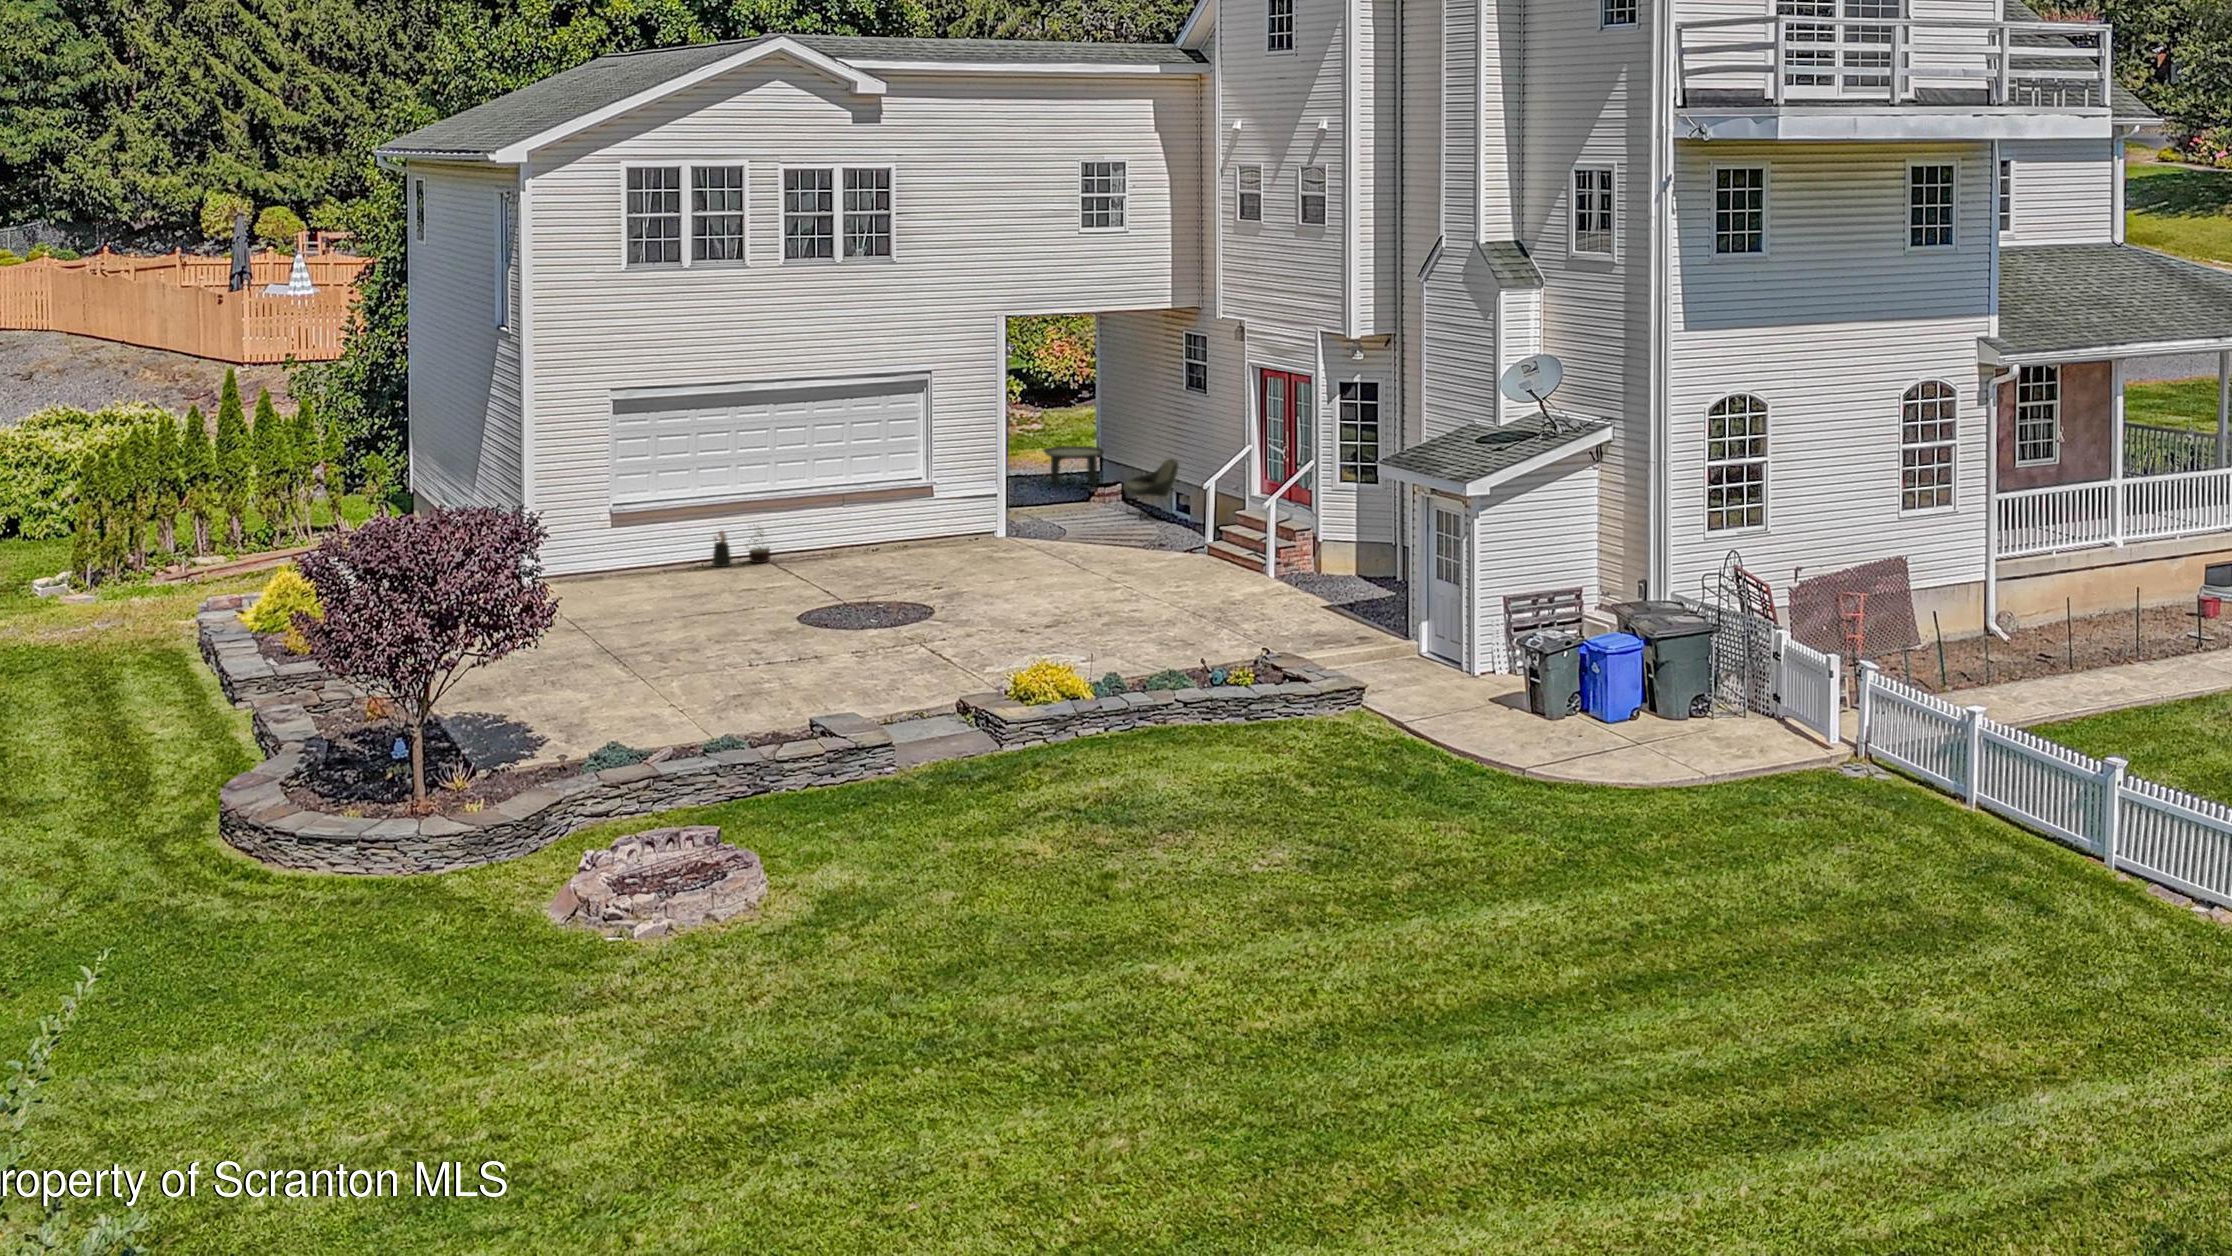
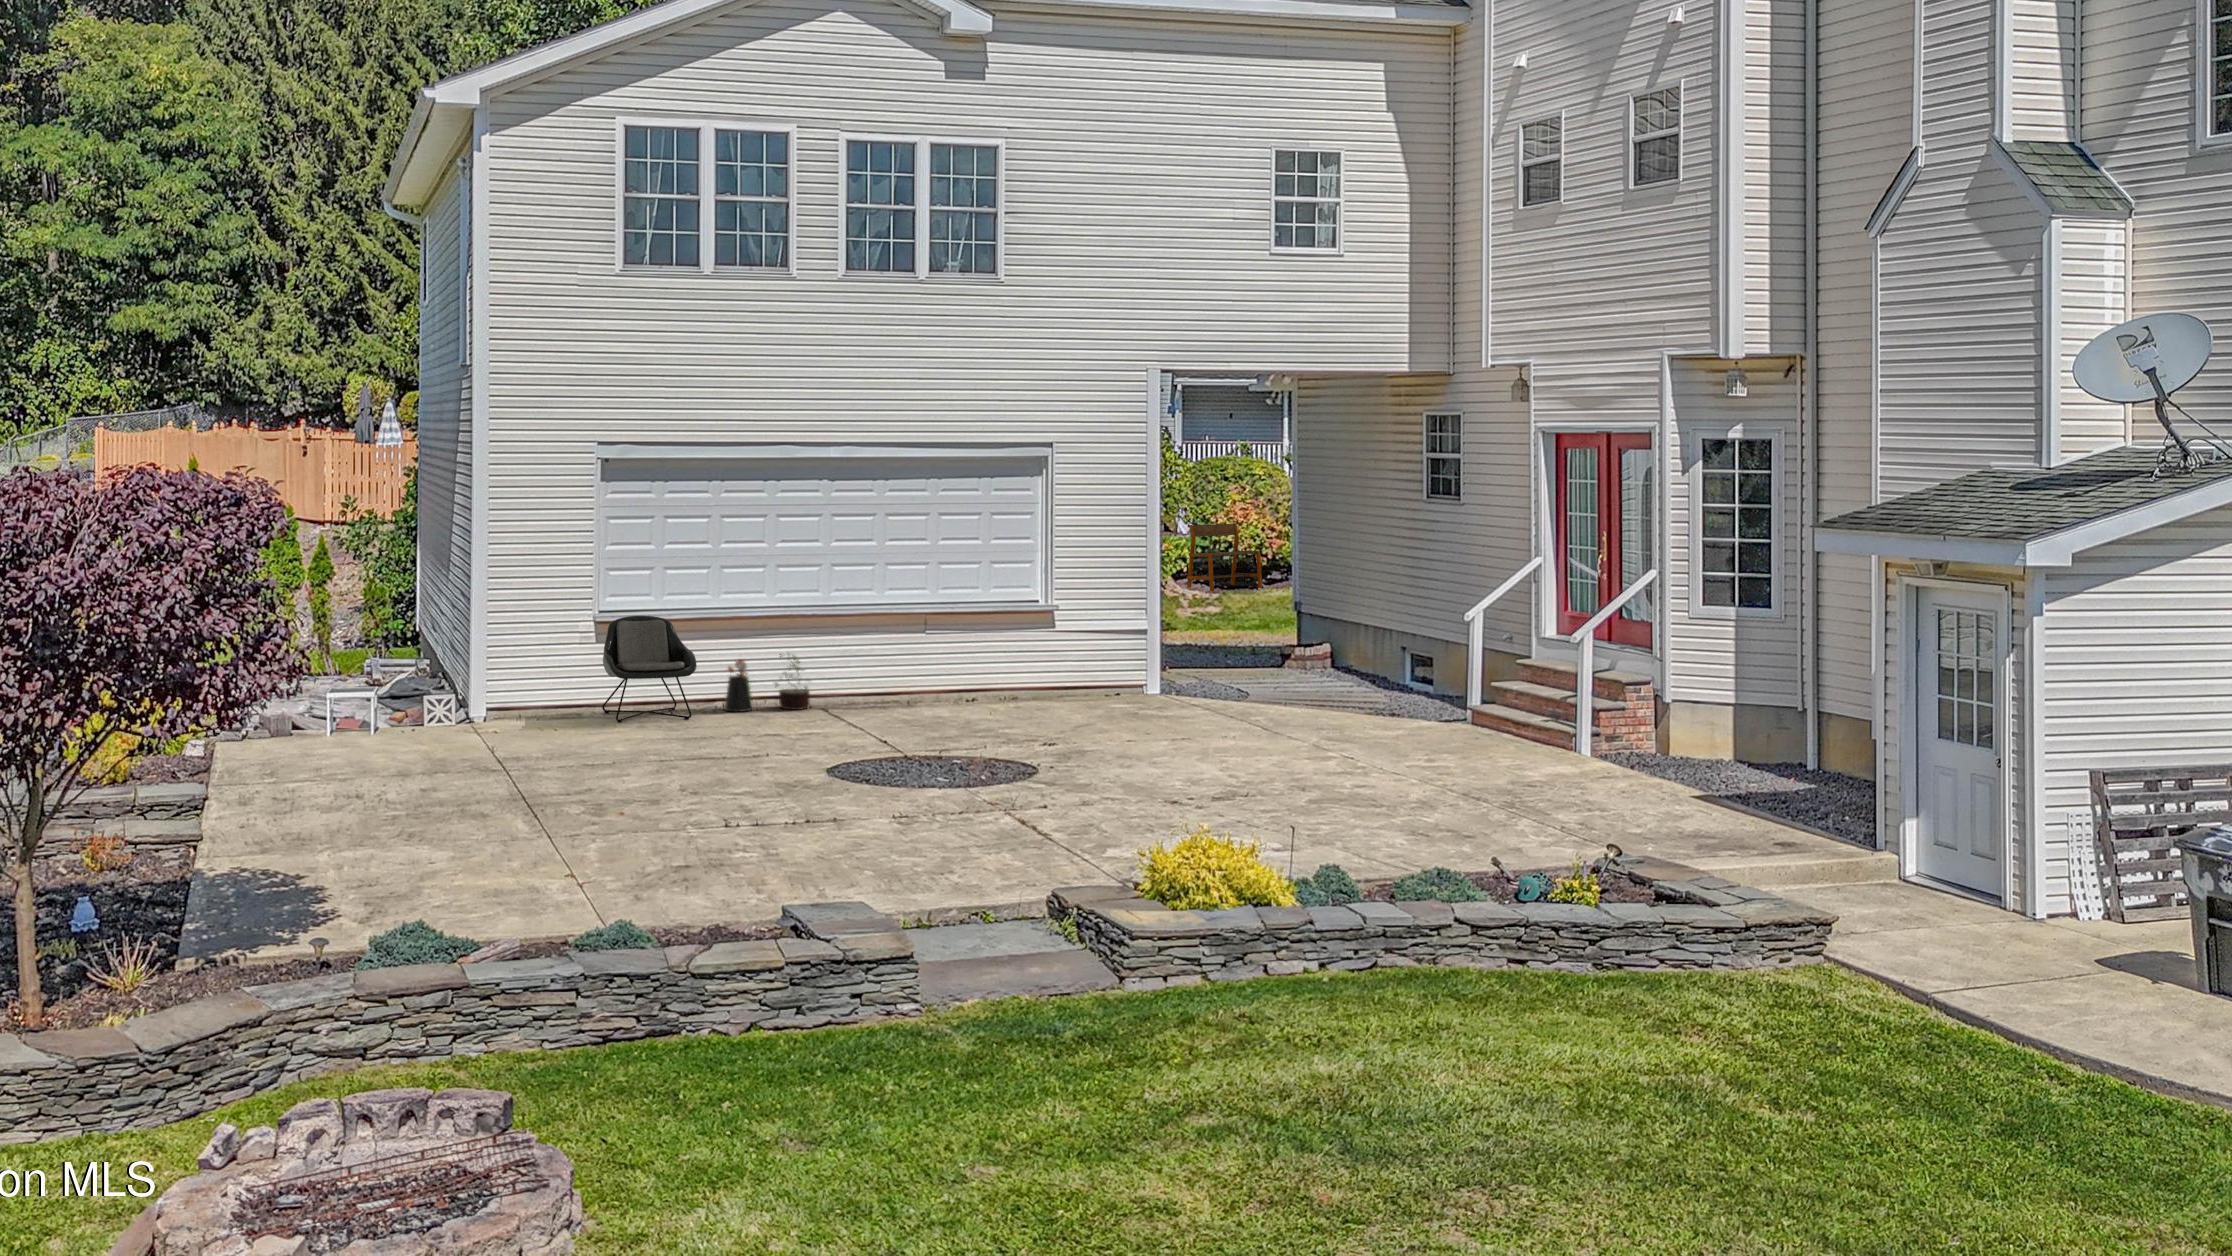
bench: none [1018,371,1075,425] -> present [1187,523,1262,591]
round table: present [1044,445,1103,489] -> none [1217,591,1305,650]
lounge chair: present [1123,459,1179,519] -> present [602,615,697,723]

